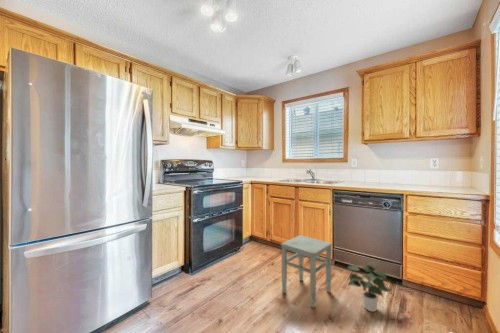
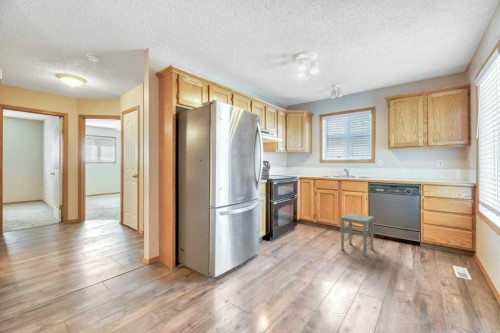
potted plant: present [347,262,390,311] -> none [385,228,416,257]

